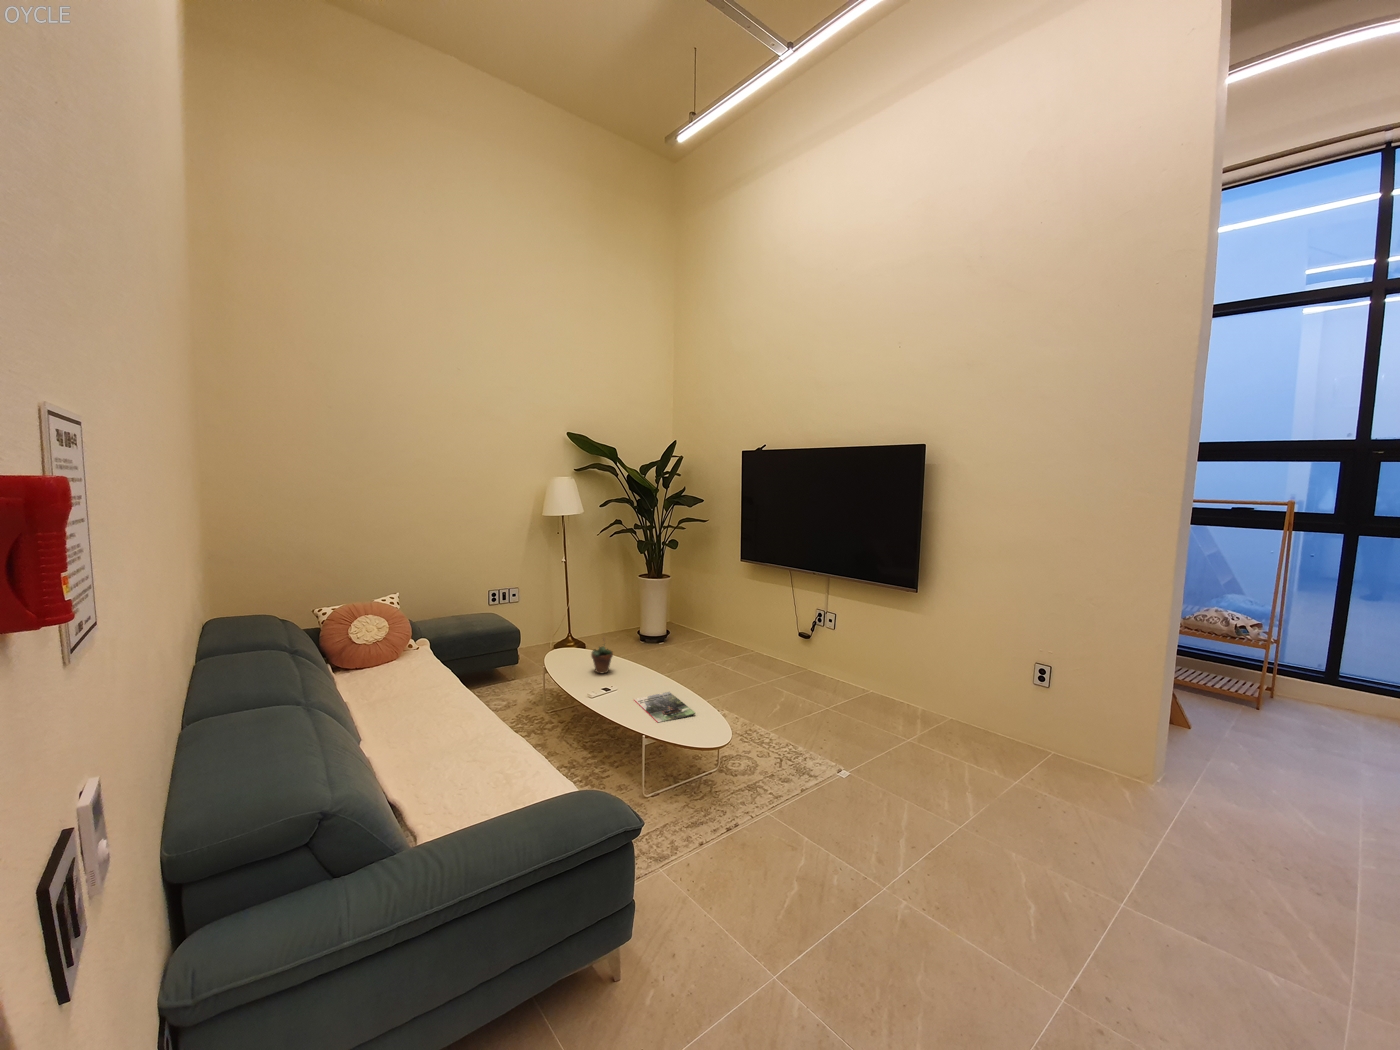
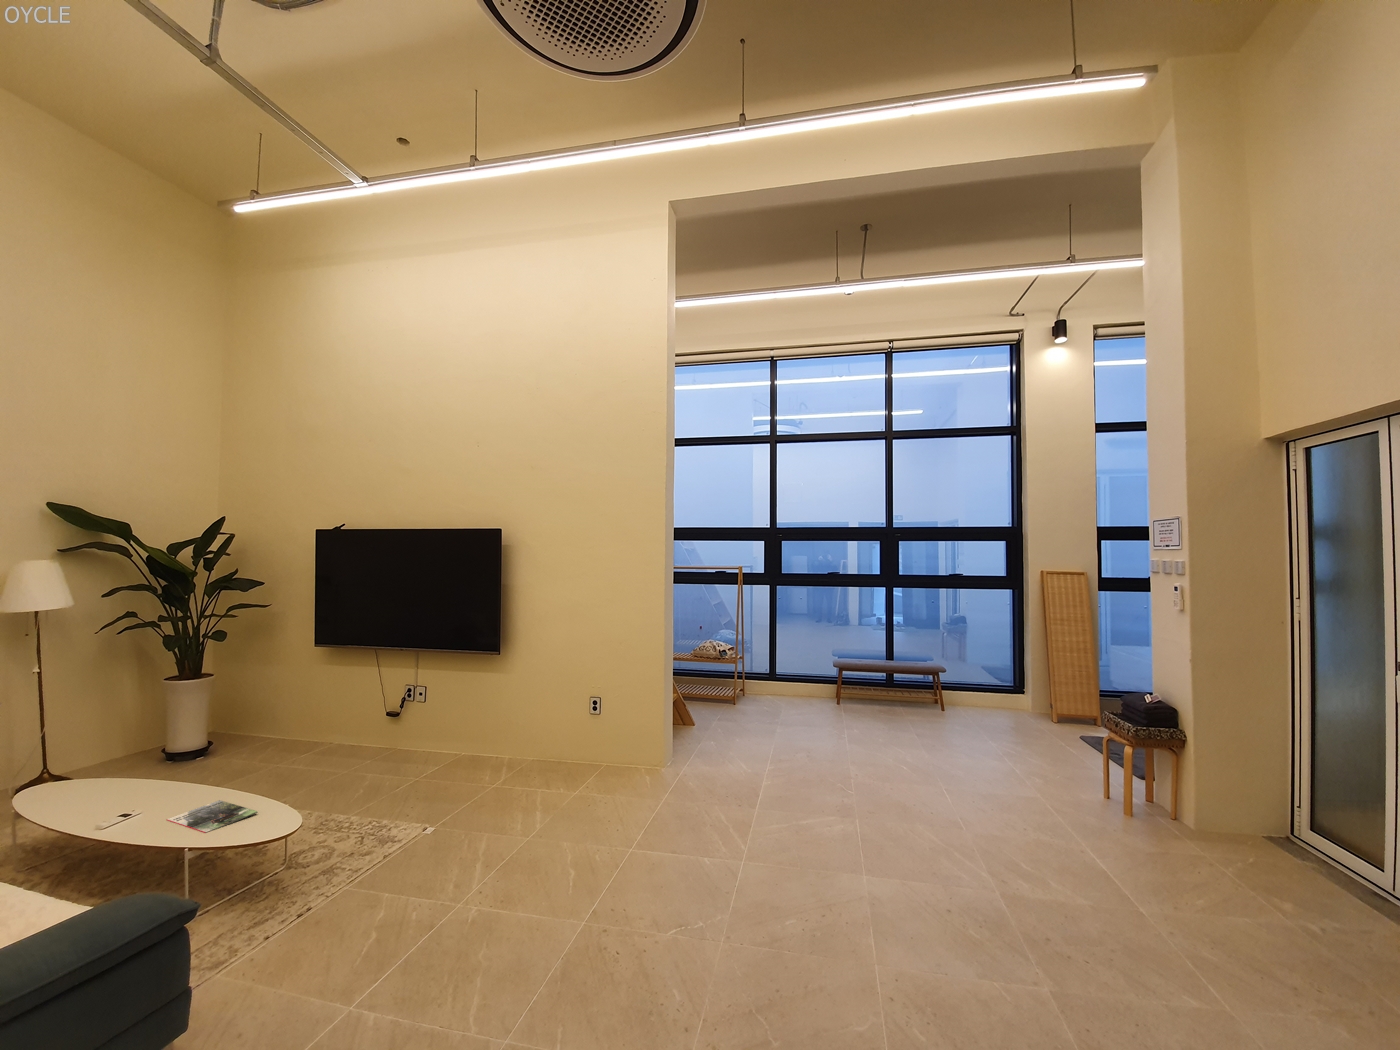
succulent plant: present [591,646,613,673] -> none [91,758,129,806]

